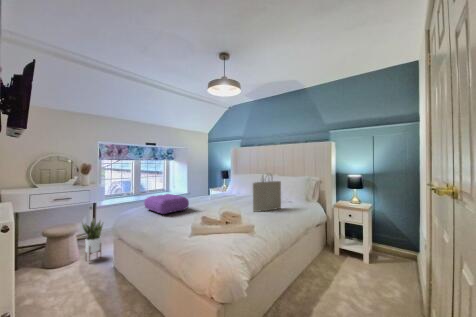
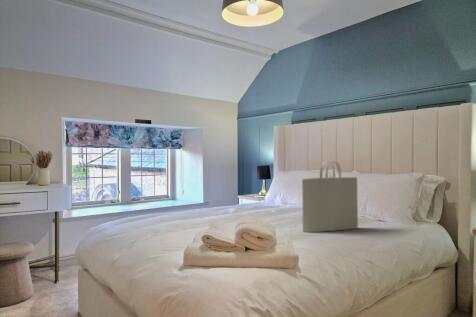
pillow: present [144,194,189,214] -> none [119,198,190,231]
potted plant: present [82,219,103,262] -> none [30,234,64,306]

